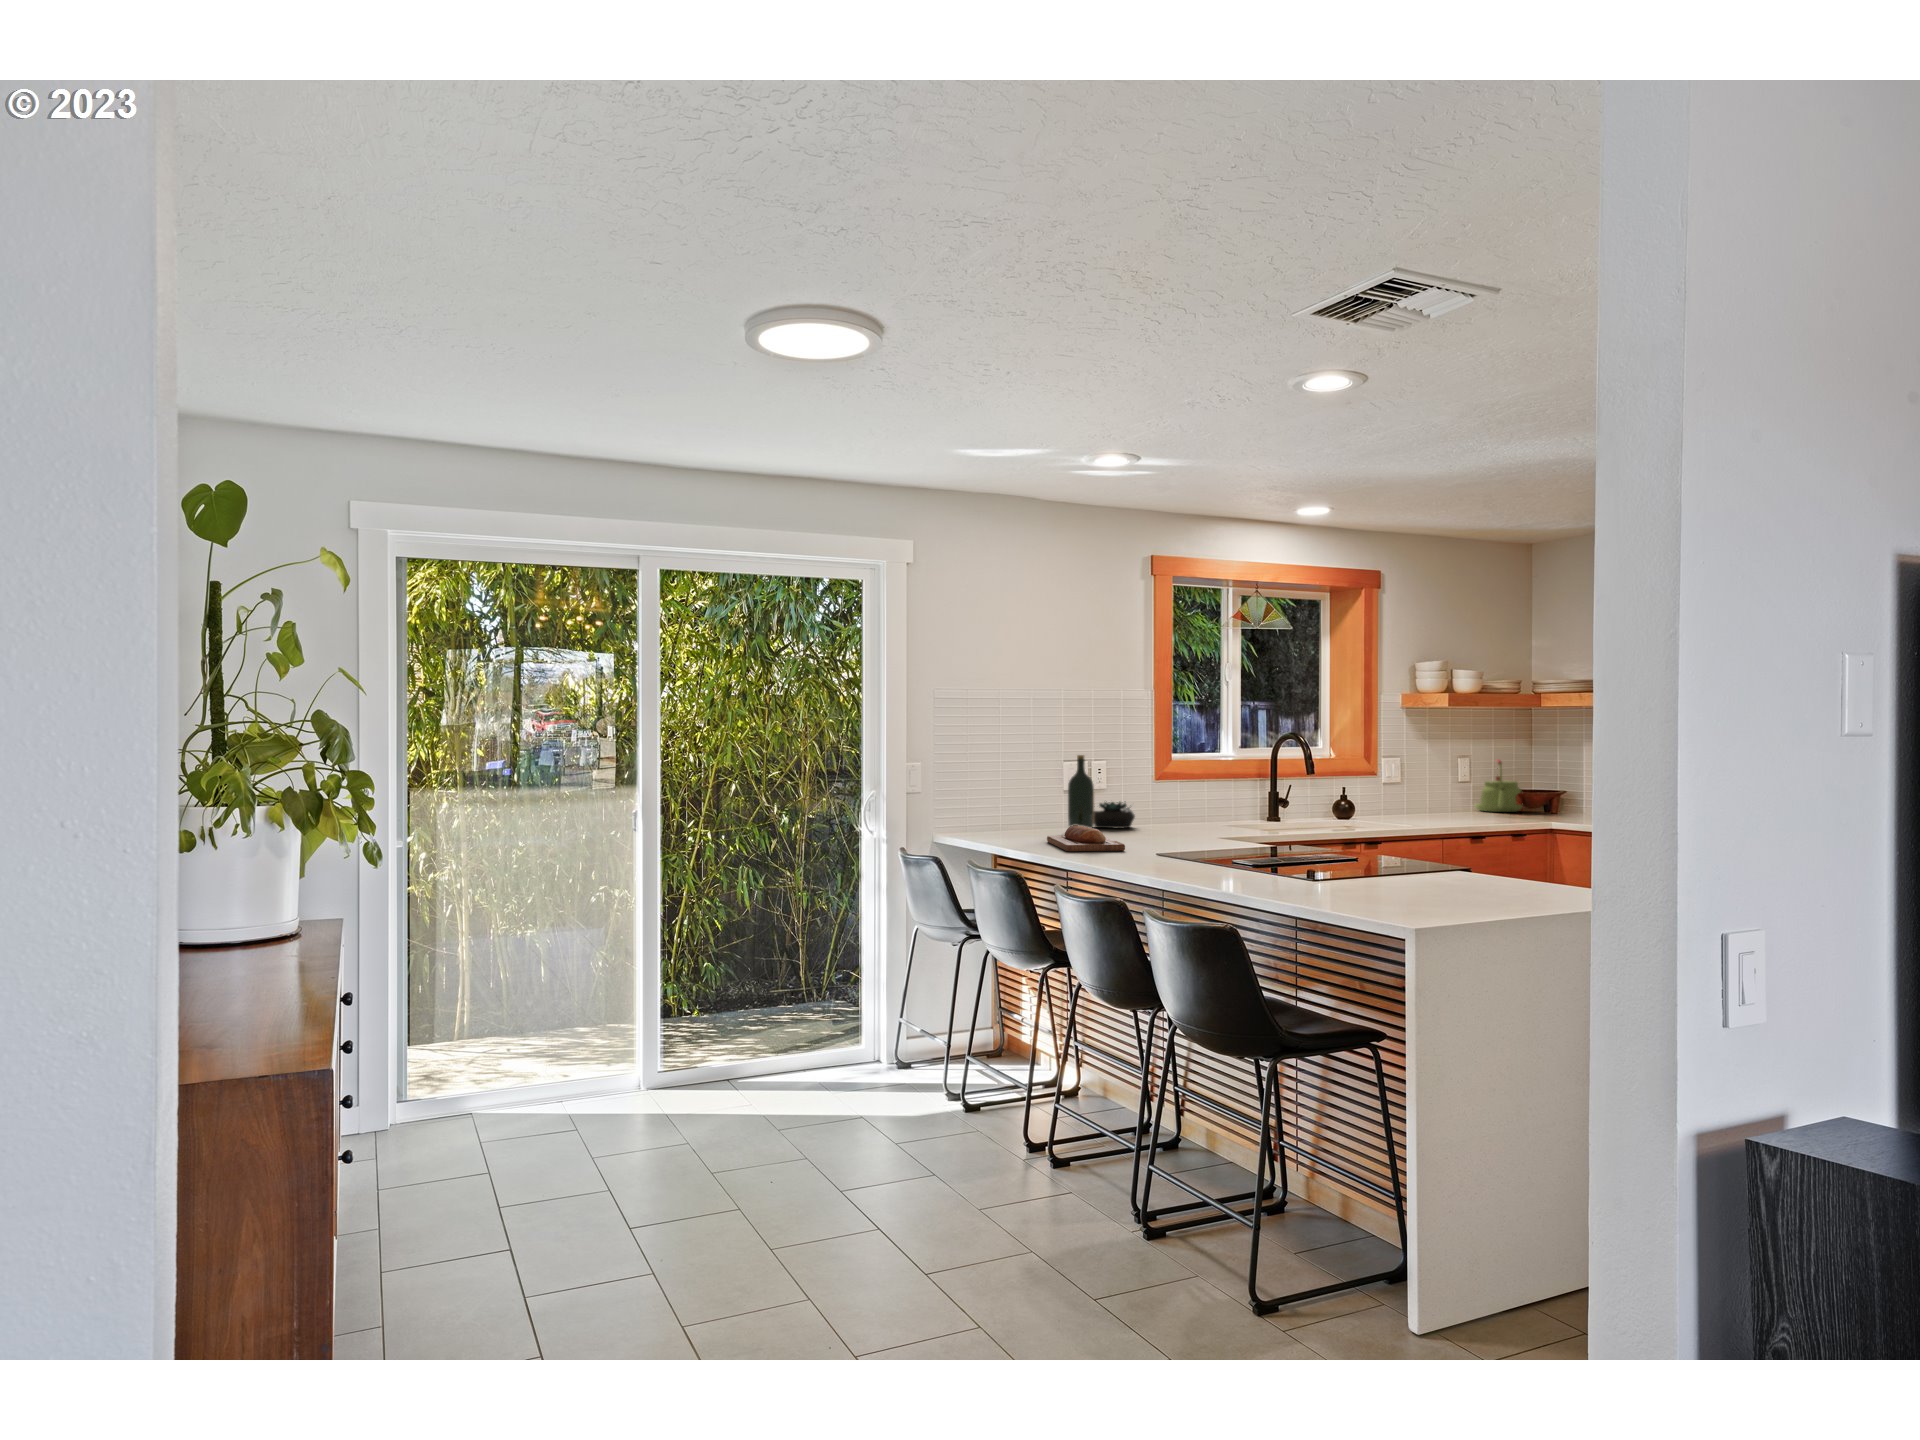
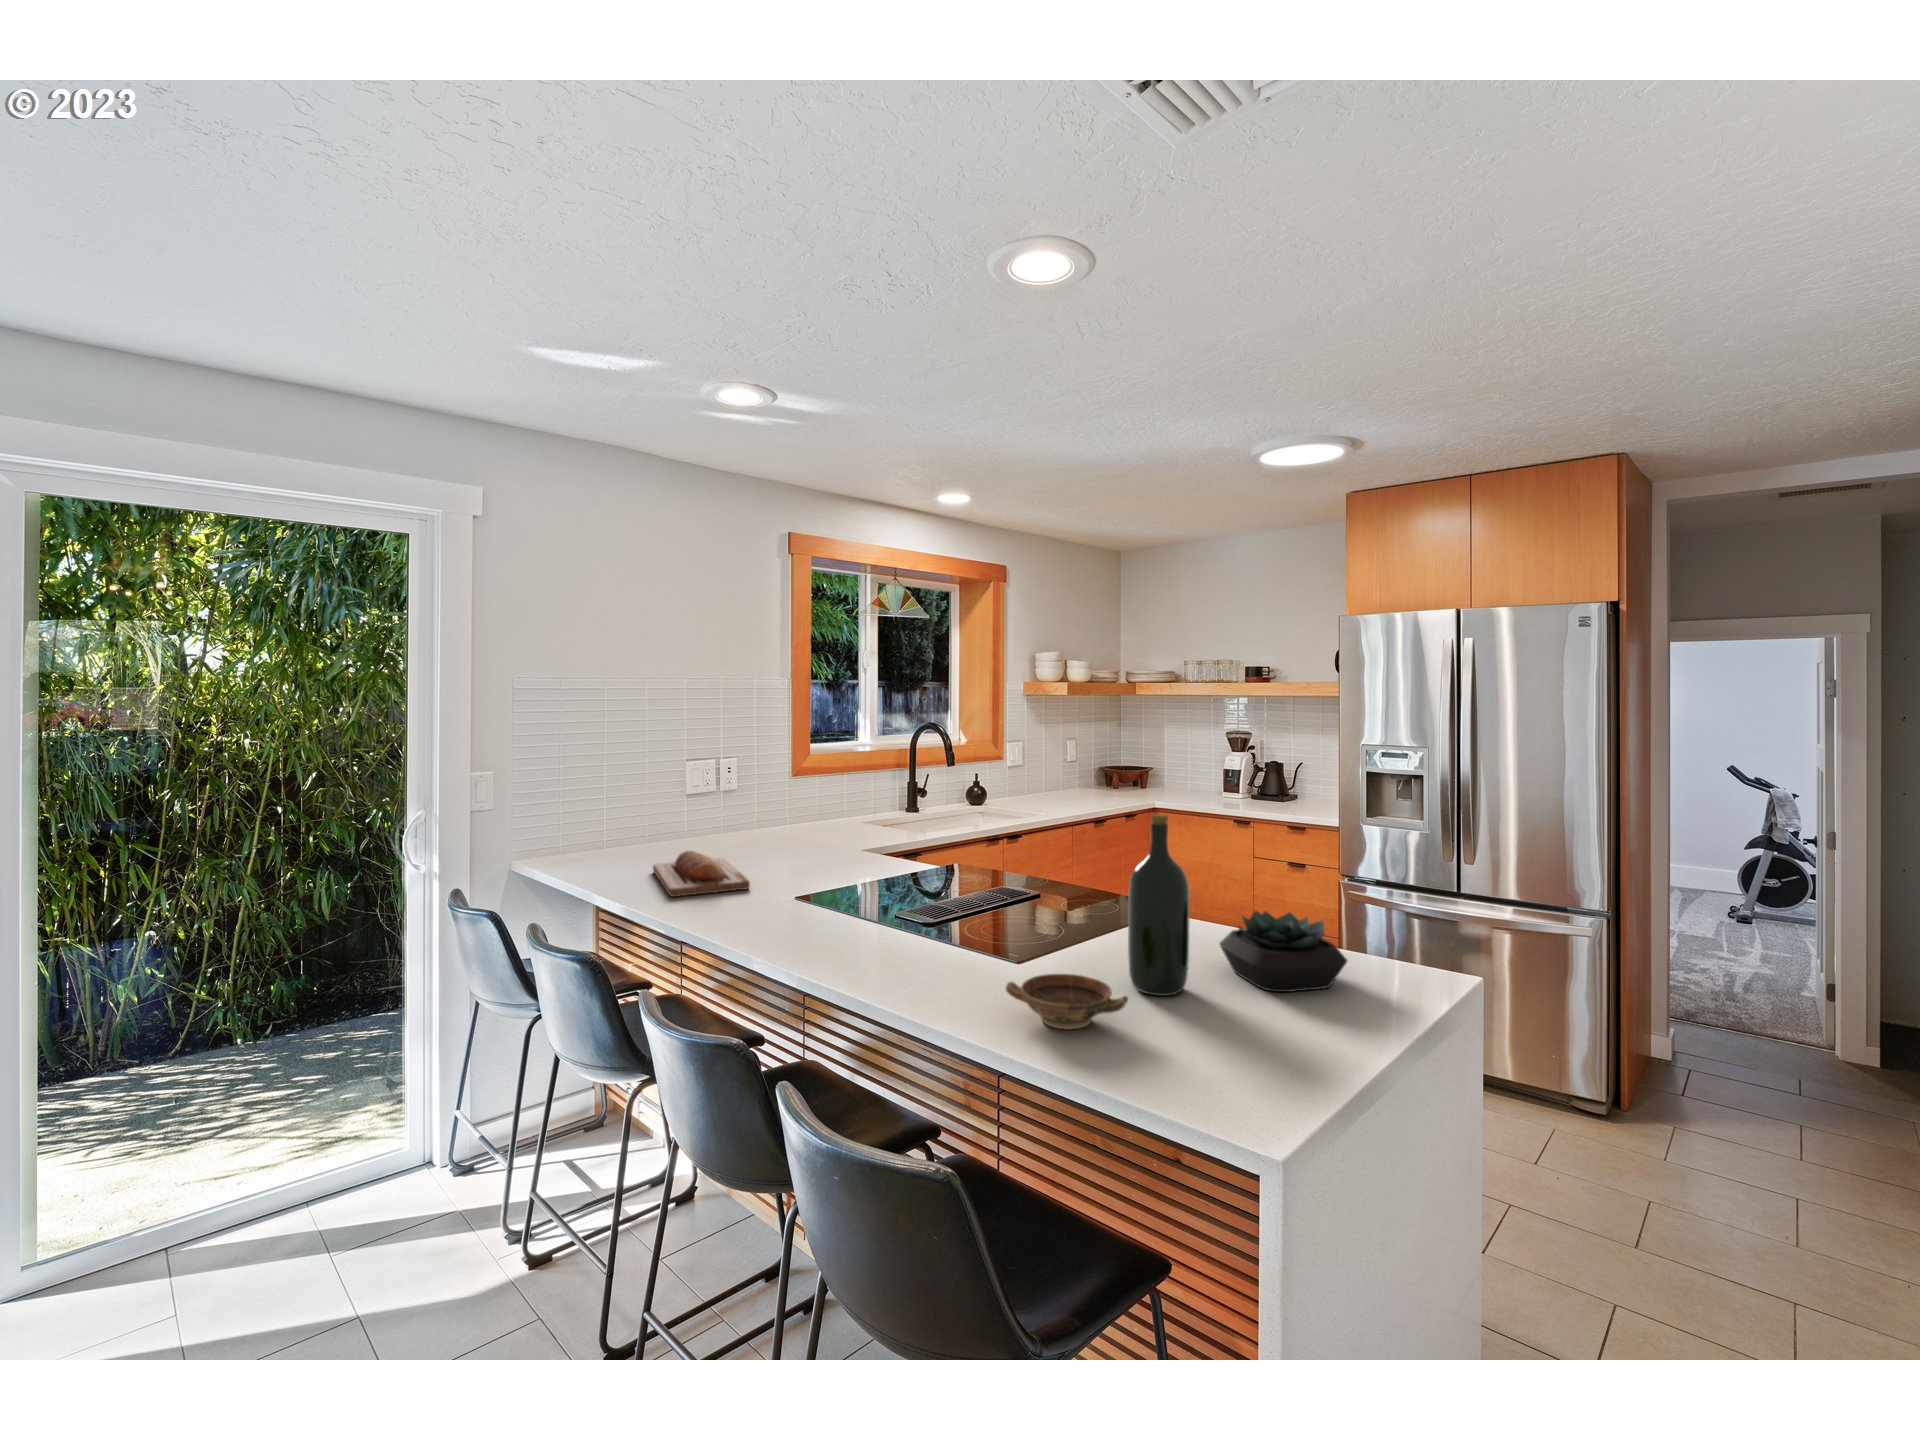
wine bottle: present [1068,755,1094,828] -> present [1128,814,1190,996]
kettle: present [1475,759,1522,812] -> none [1077,739,1116,786]
succulent plant: present [1094,802,1135,829] -> present [1220,911,1347,992]
bowl: none [1294,871,1371,896] -> present [1006,974,1128,1030]

